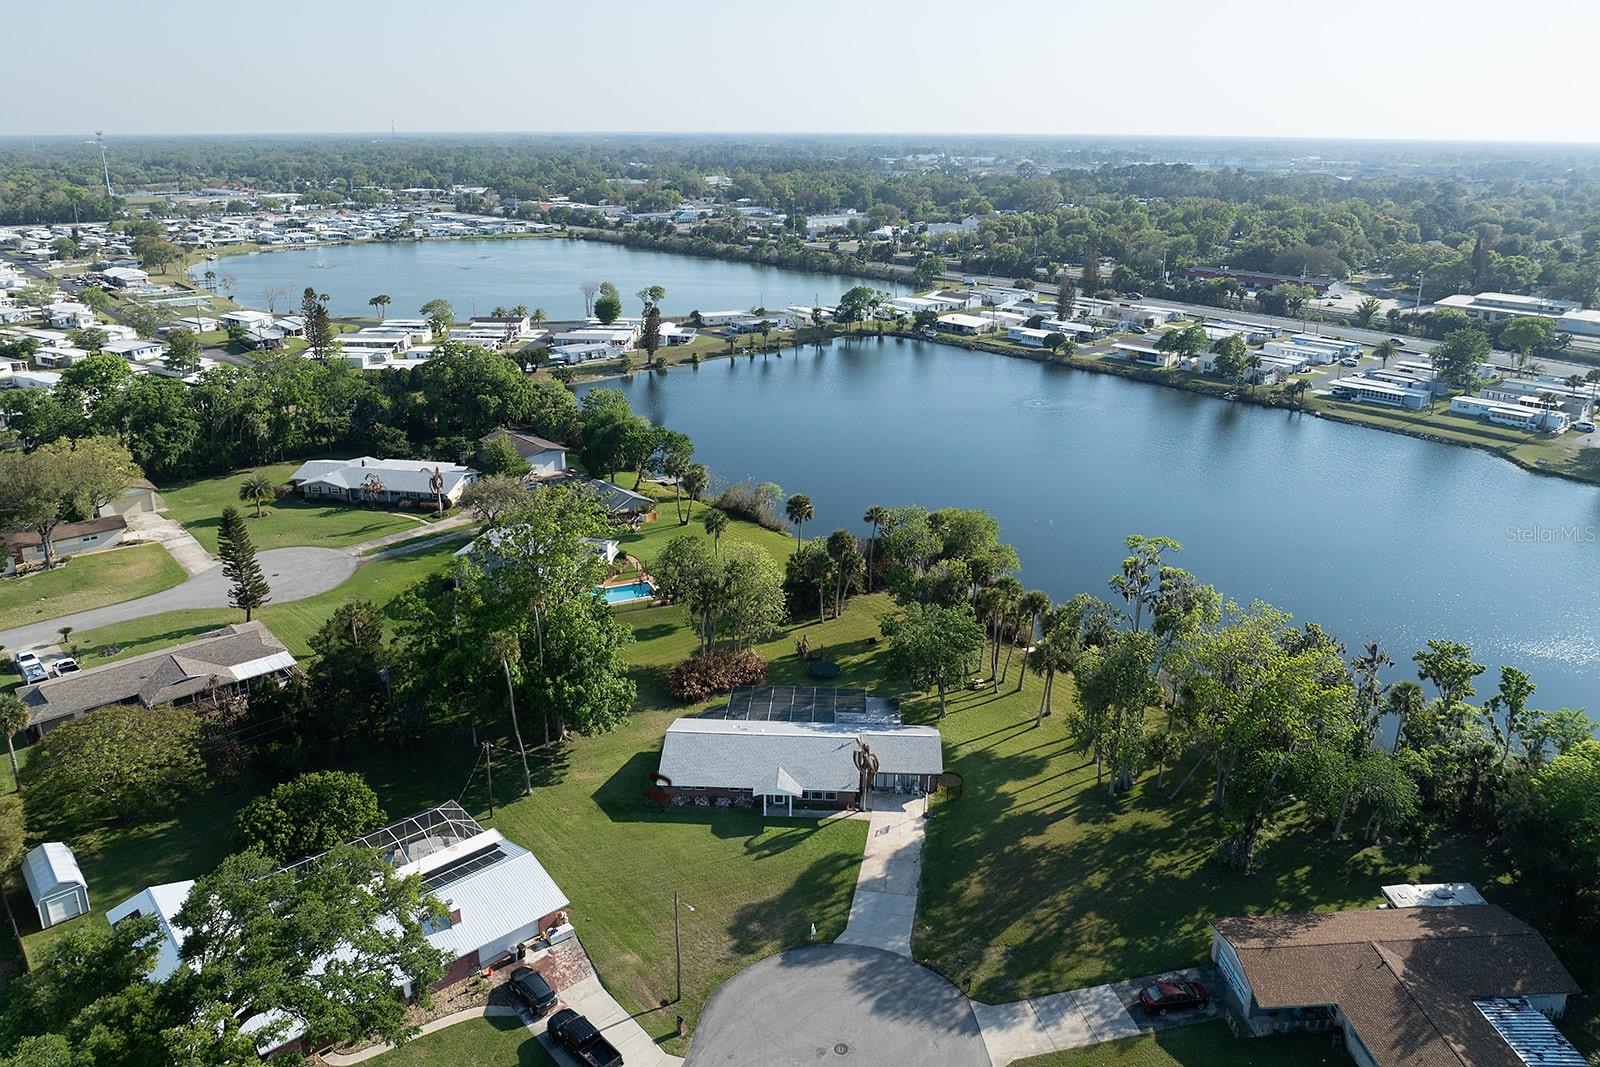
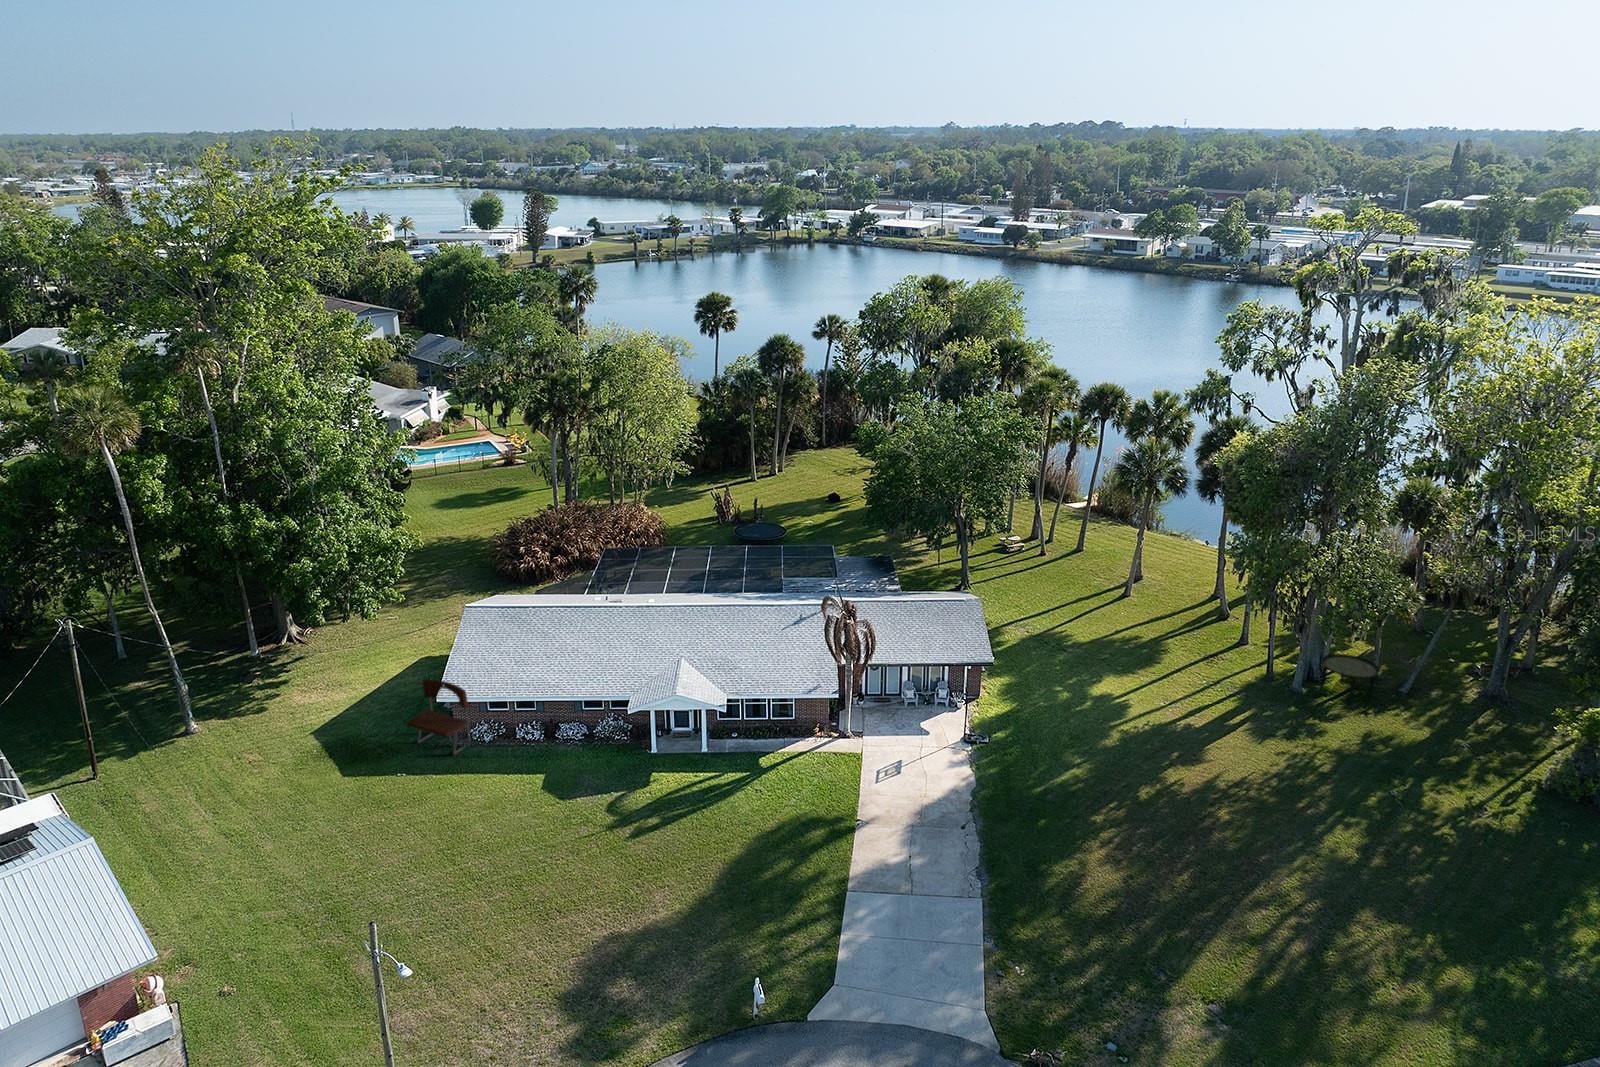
round table: present [935,772,963,800] -> present [1320,654,1380,702]

